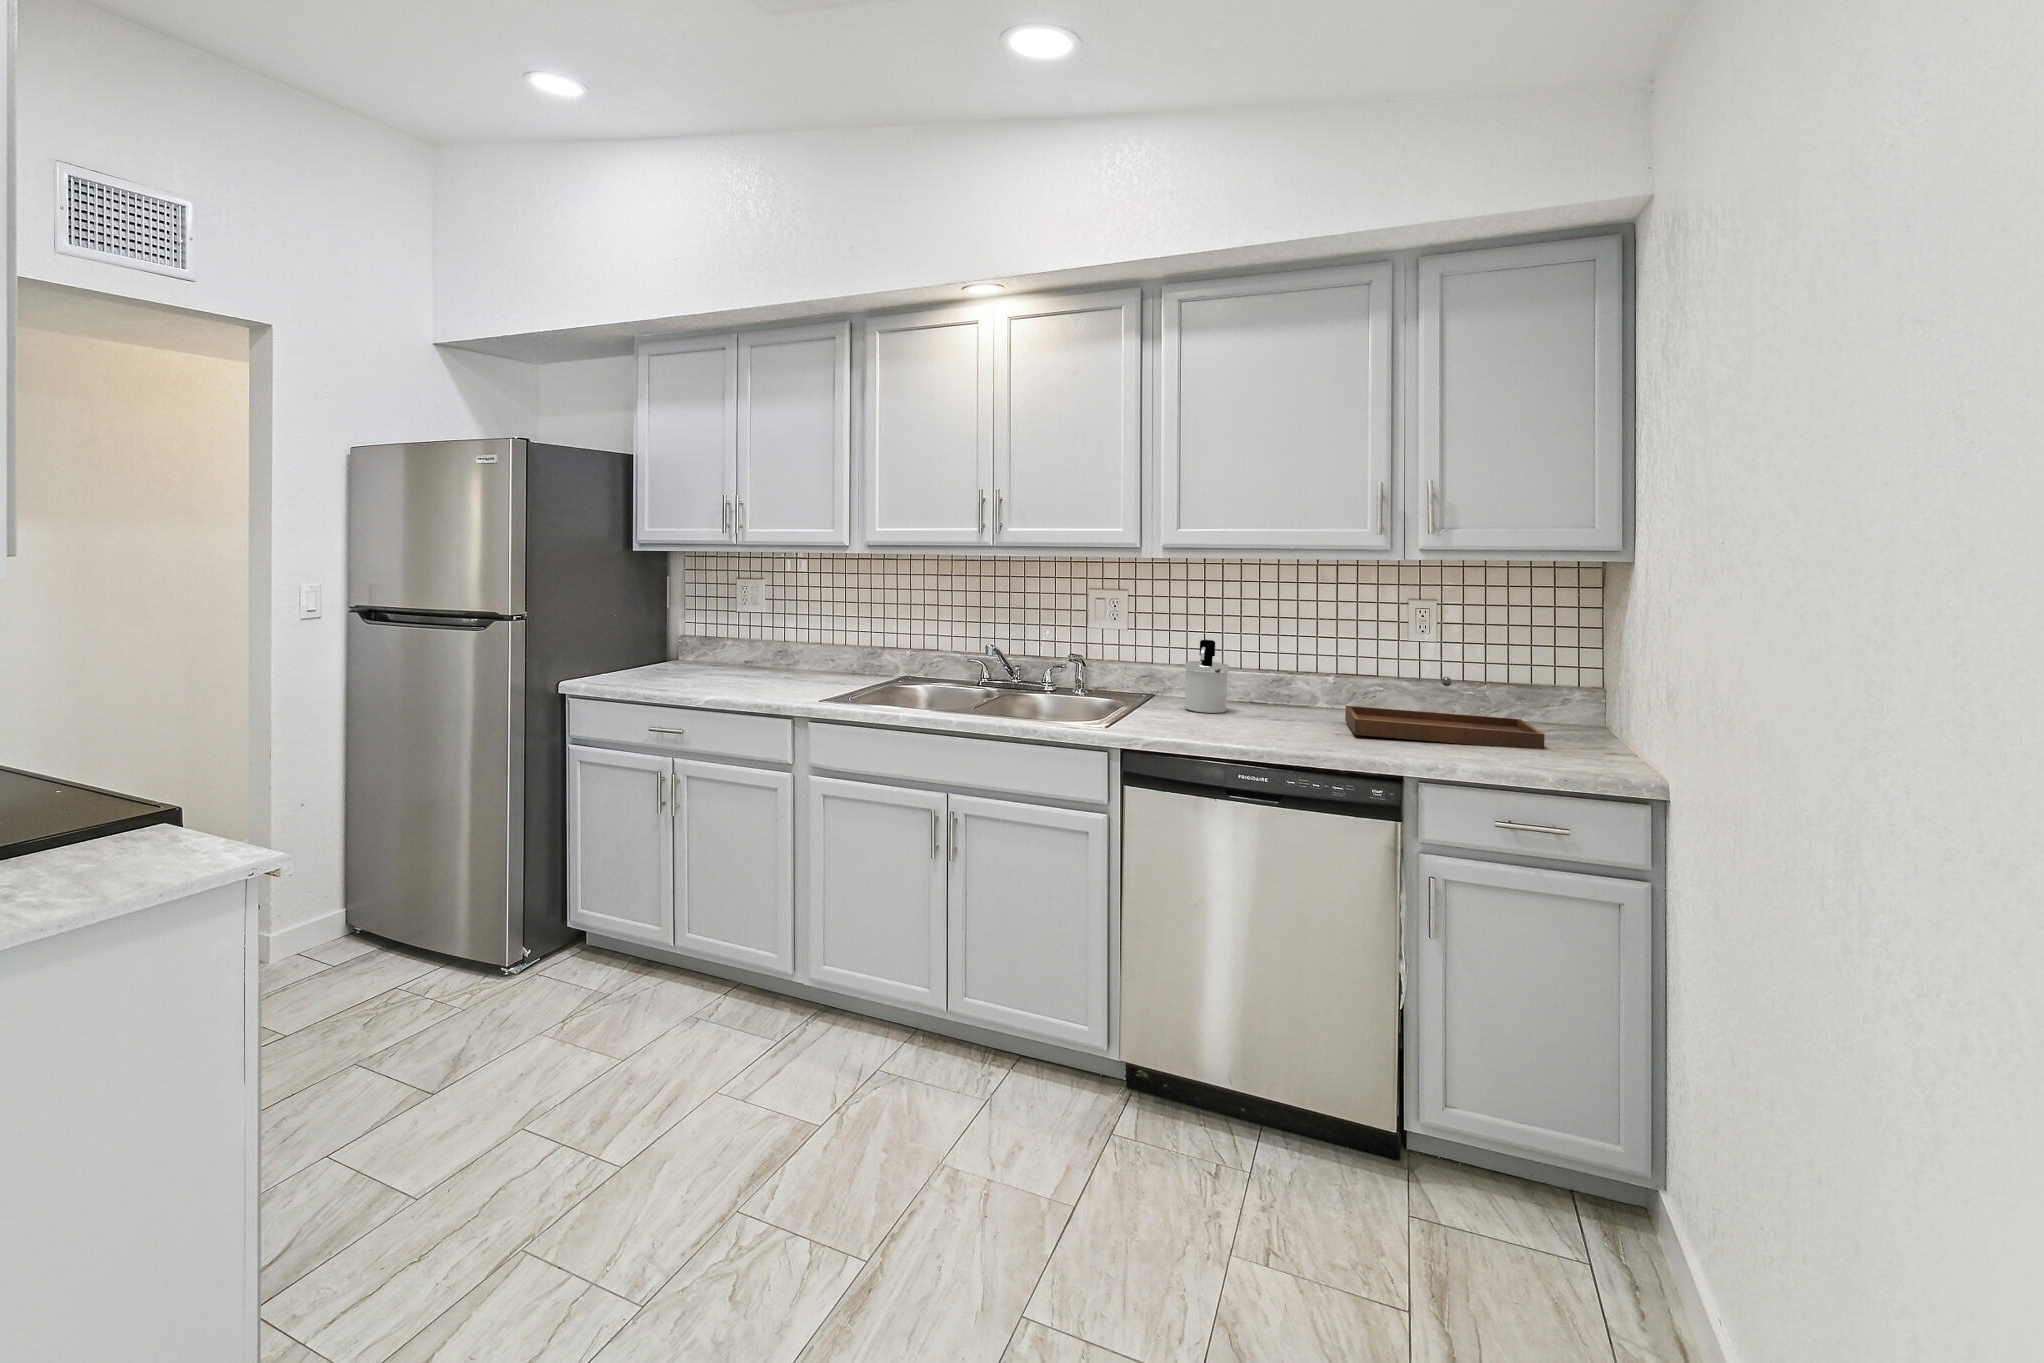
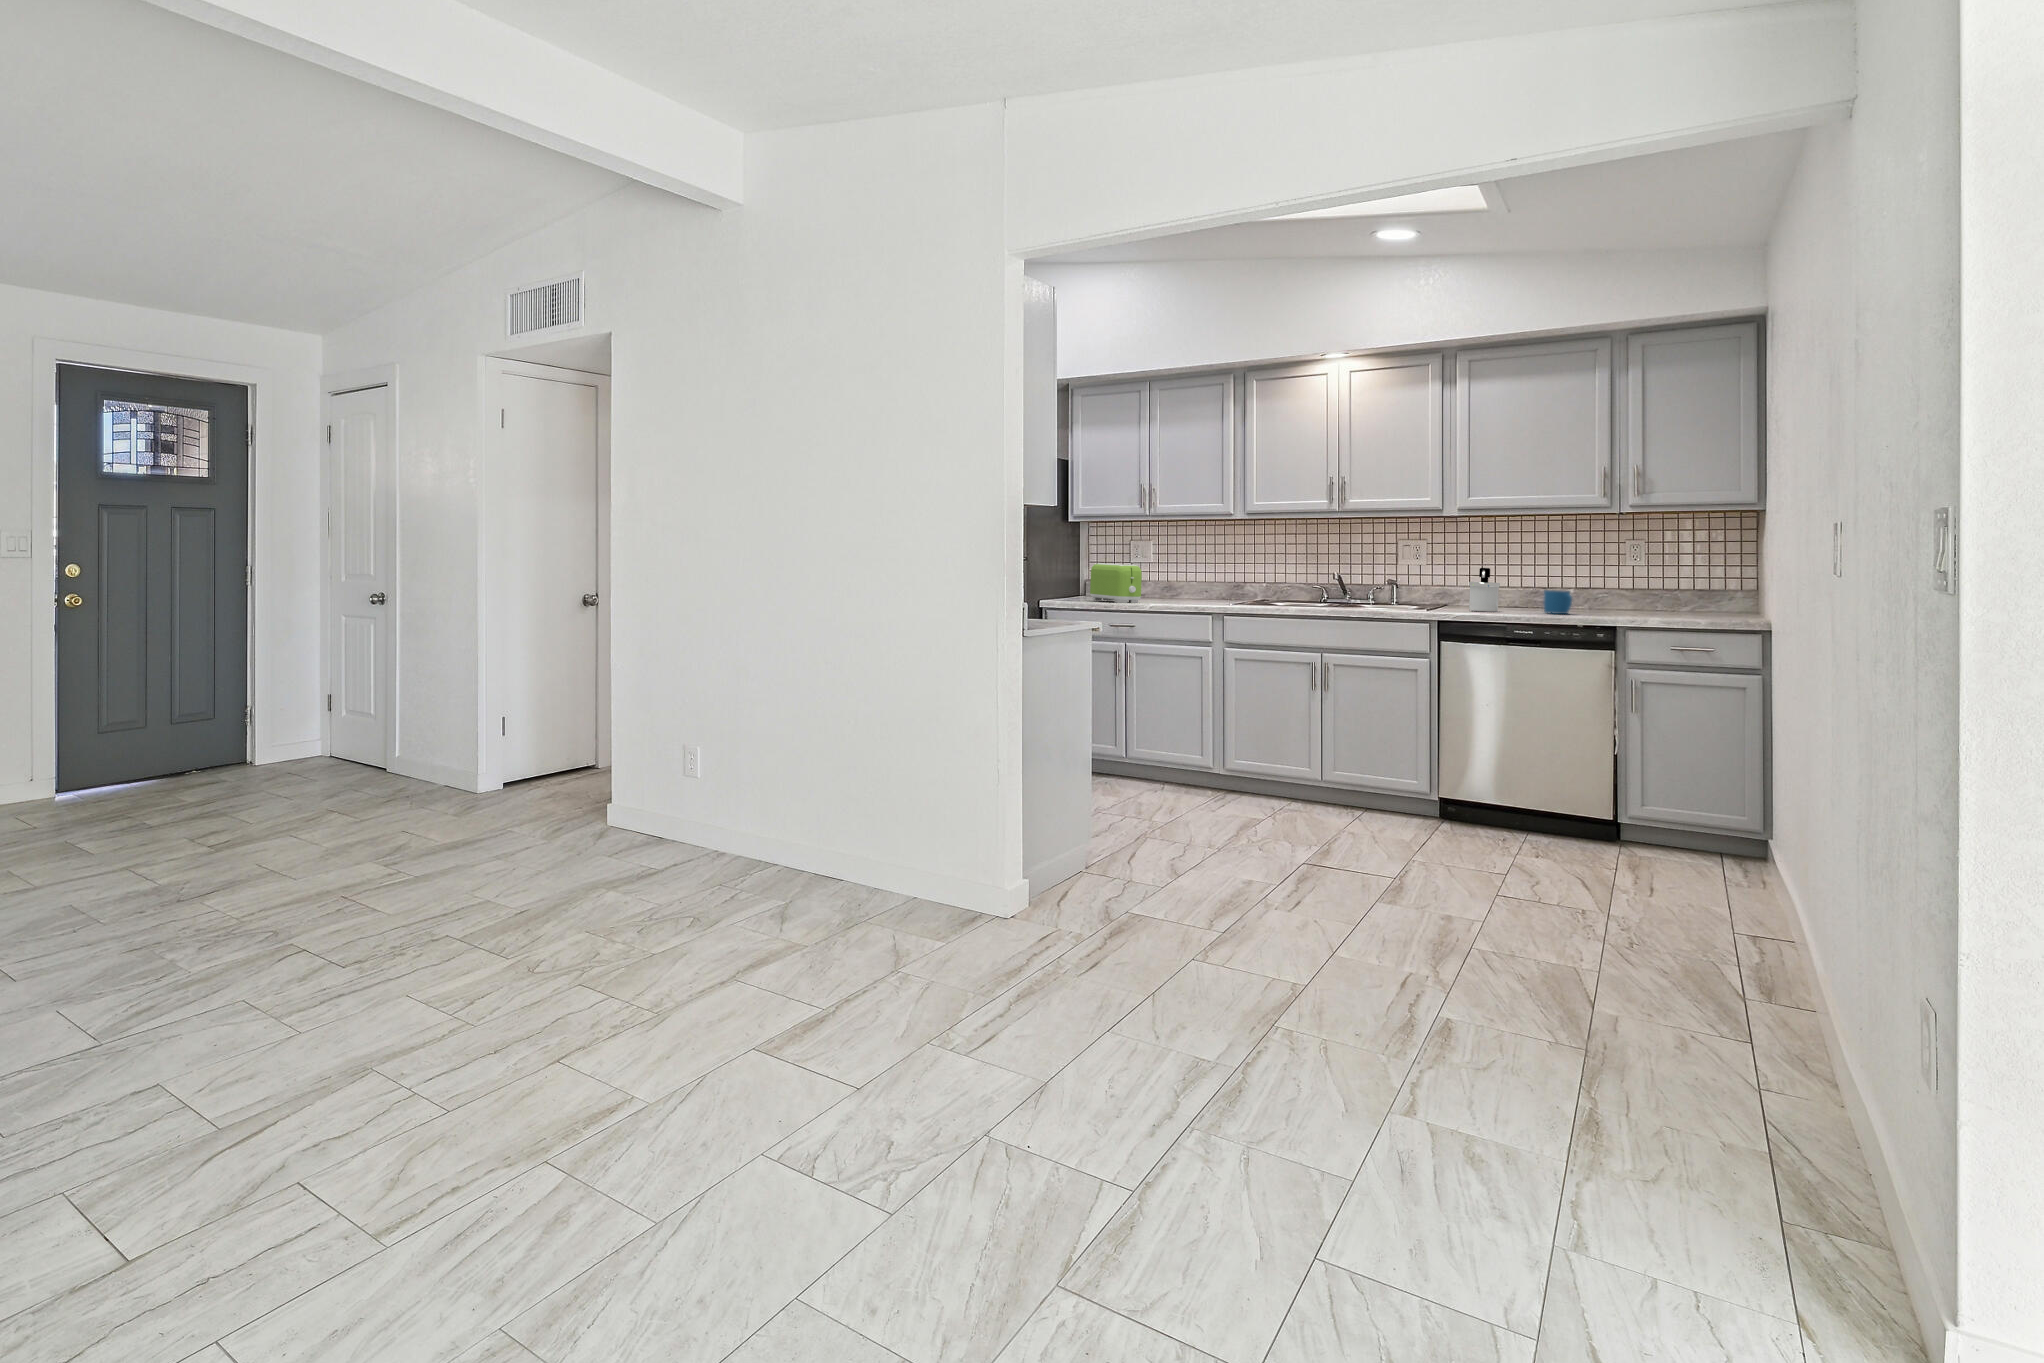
toaster: none [663,615,727,683] -> present [1090,563,1142,603]
tray: present [1345,677,1545,749] -> none [1581,580,1709,617]
mug: none [1285,696,1329,742] -> present [1544,590,1572,614]

